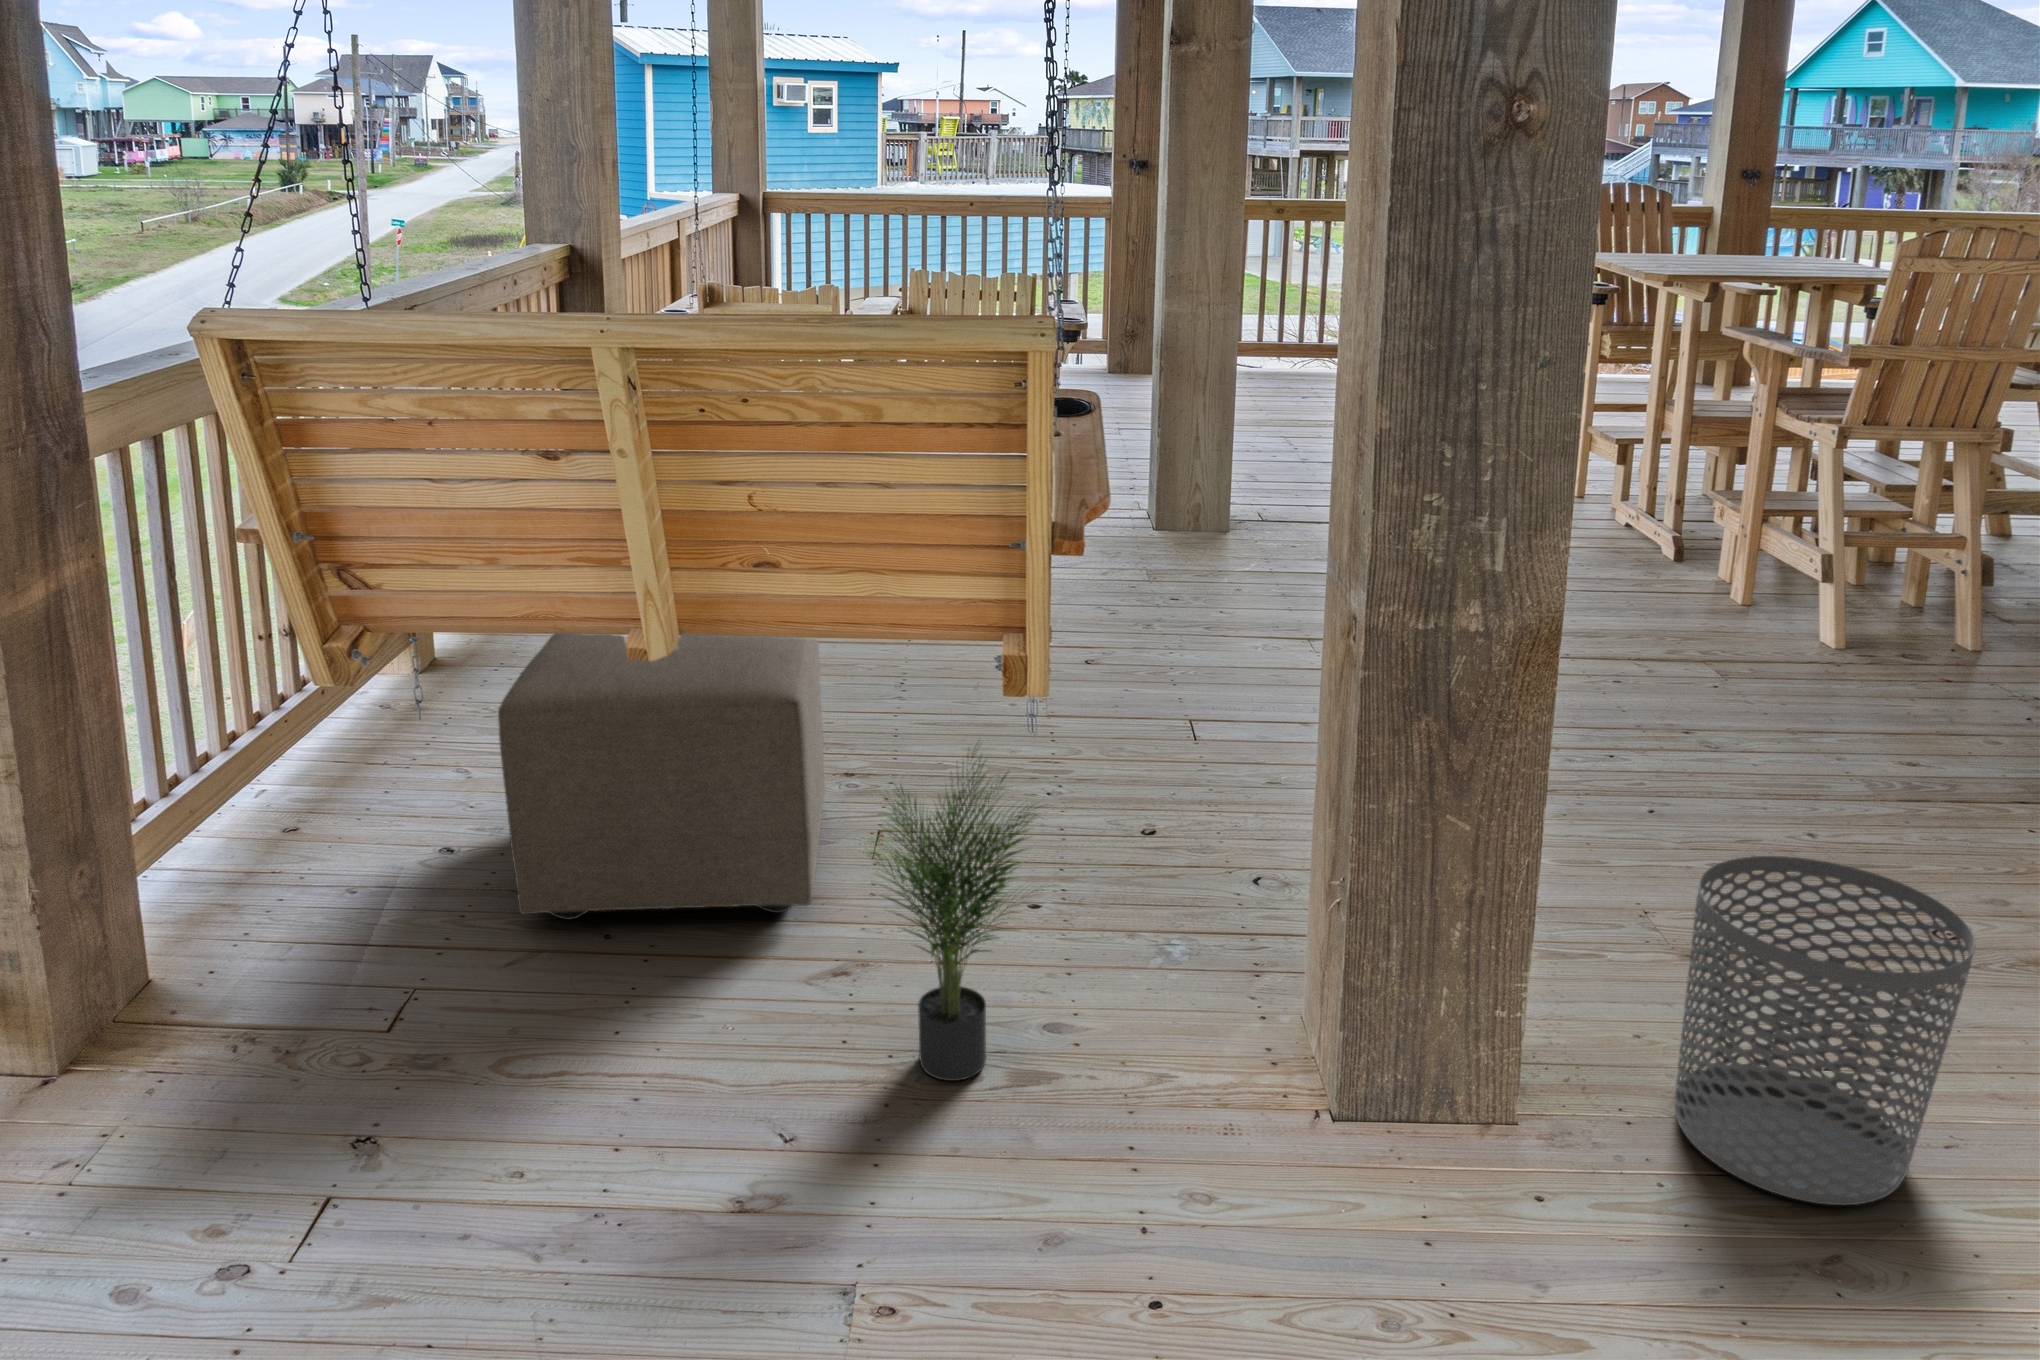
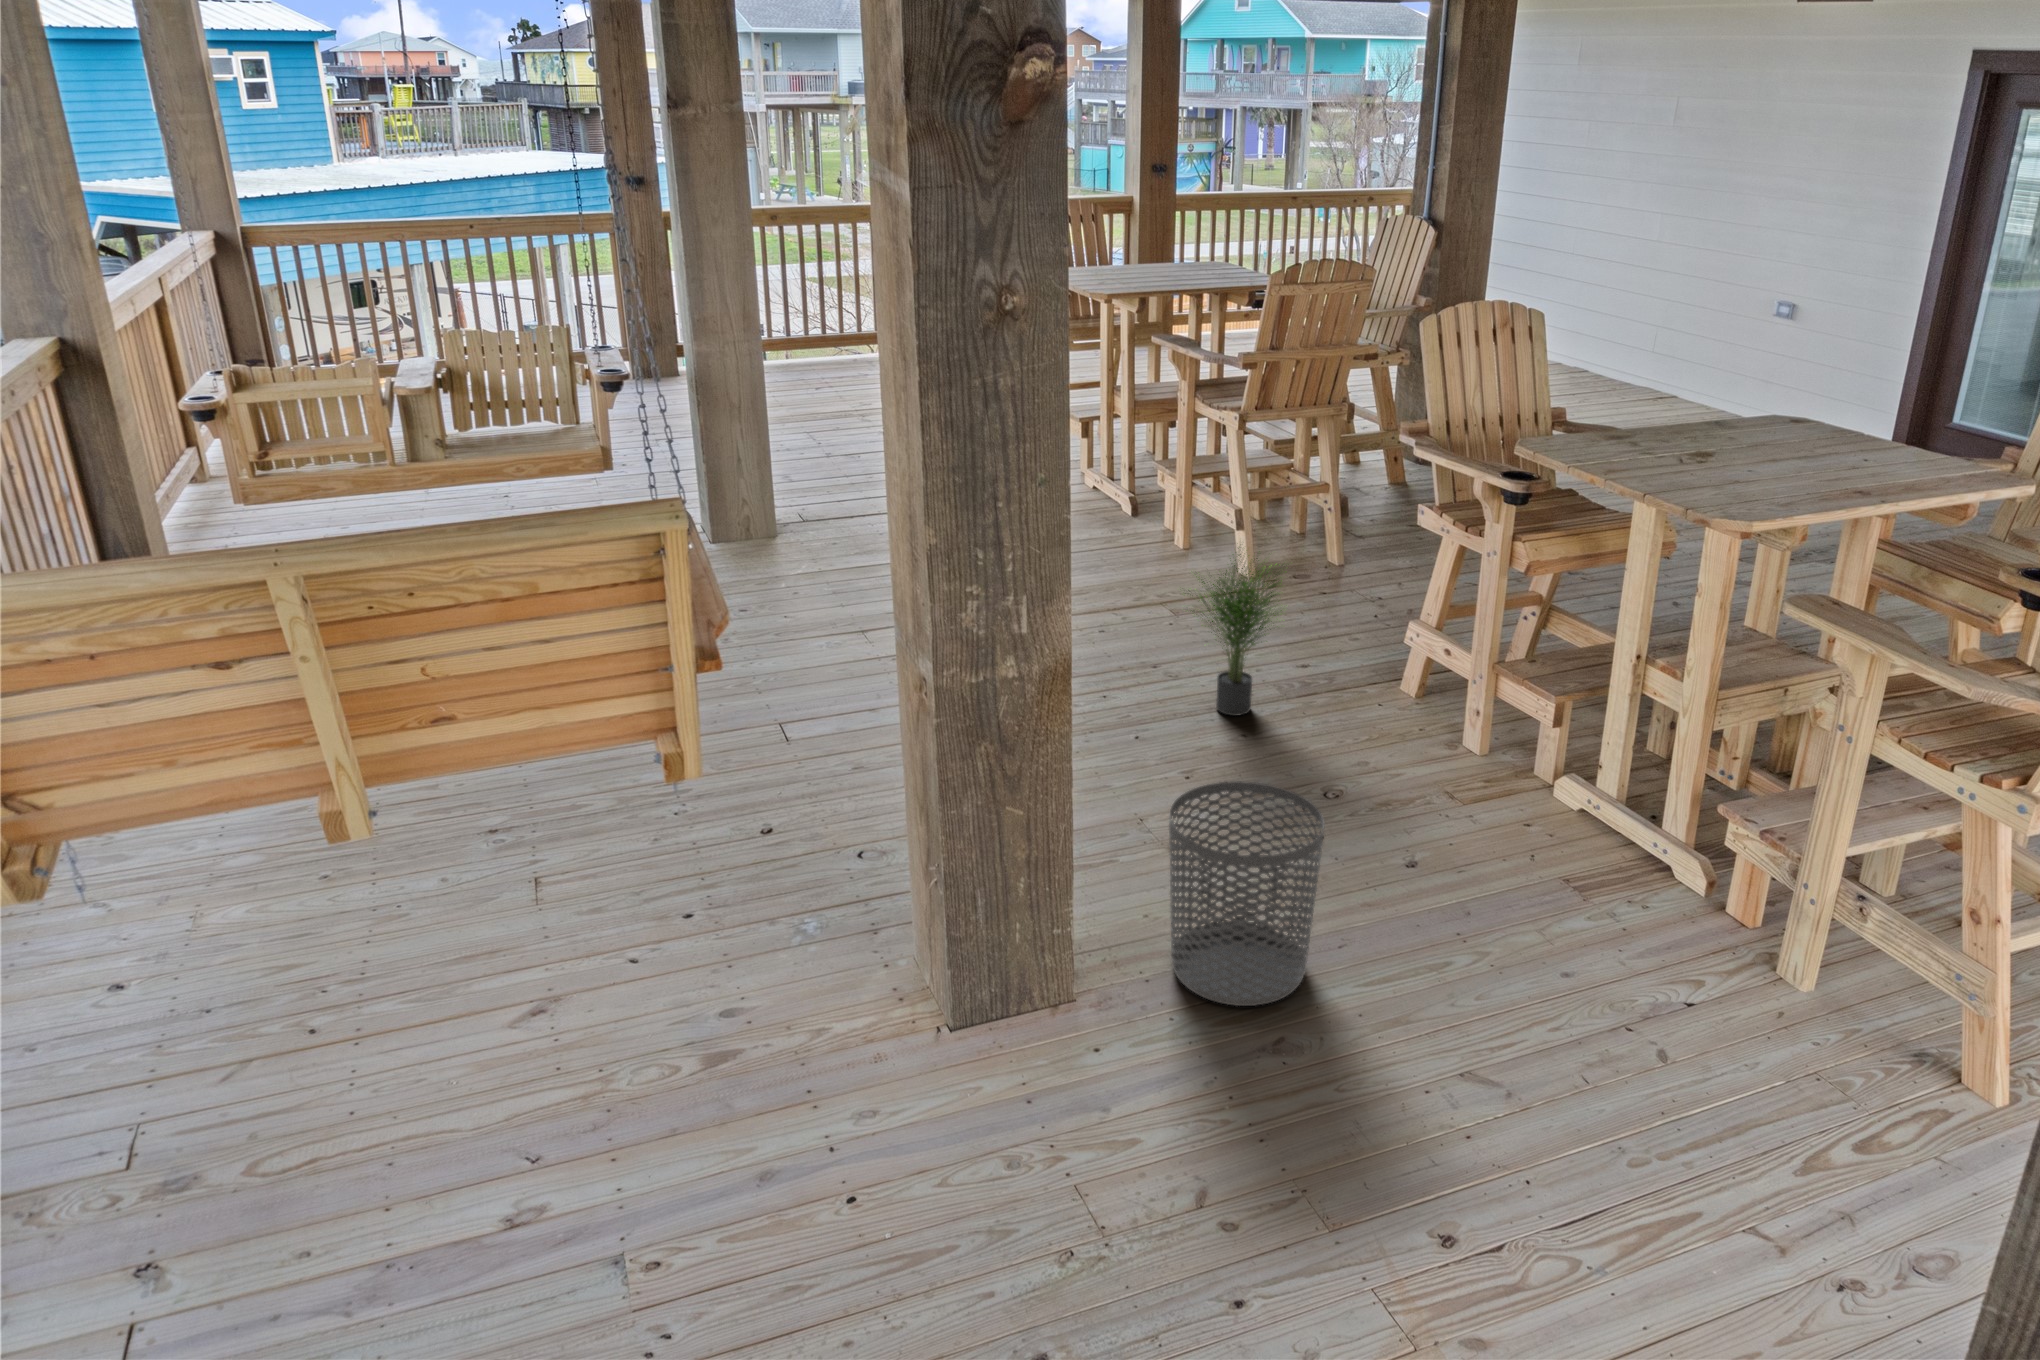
ottoman: present [498,633,825,920] -> none [140,696,487,1034]
potted plant: present [860,753,1059,1081] -> present [1188,547,1282,716]

